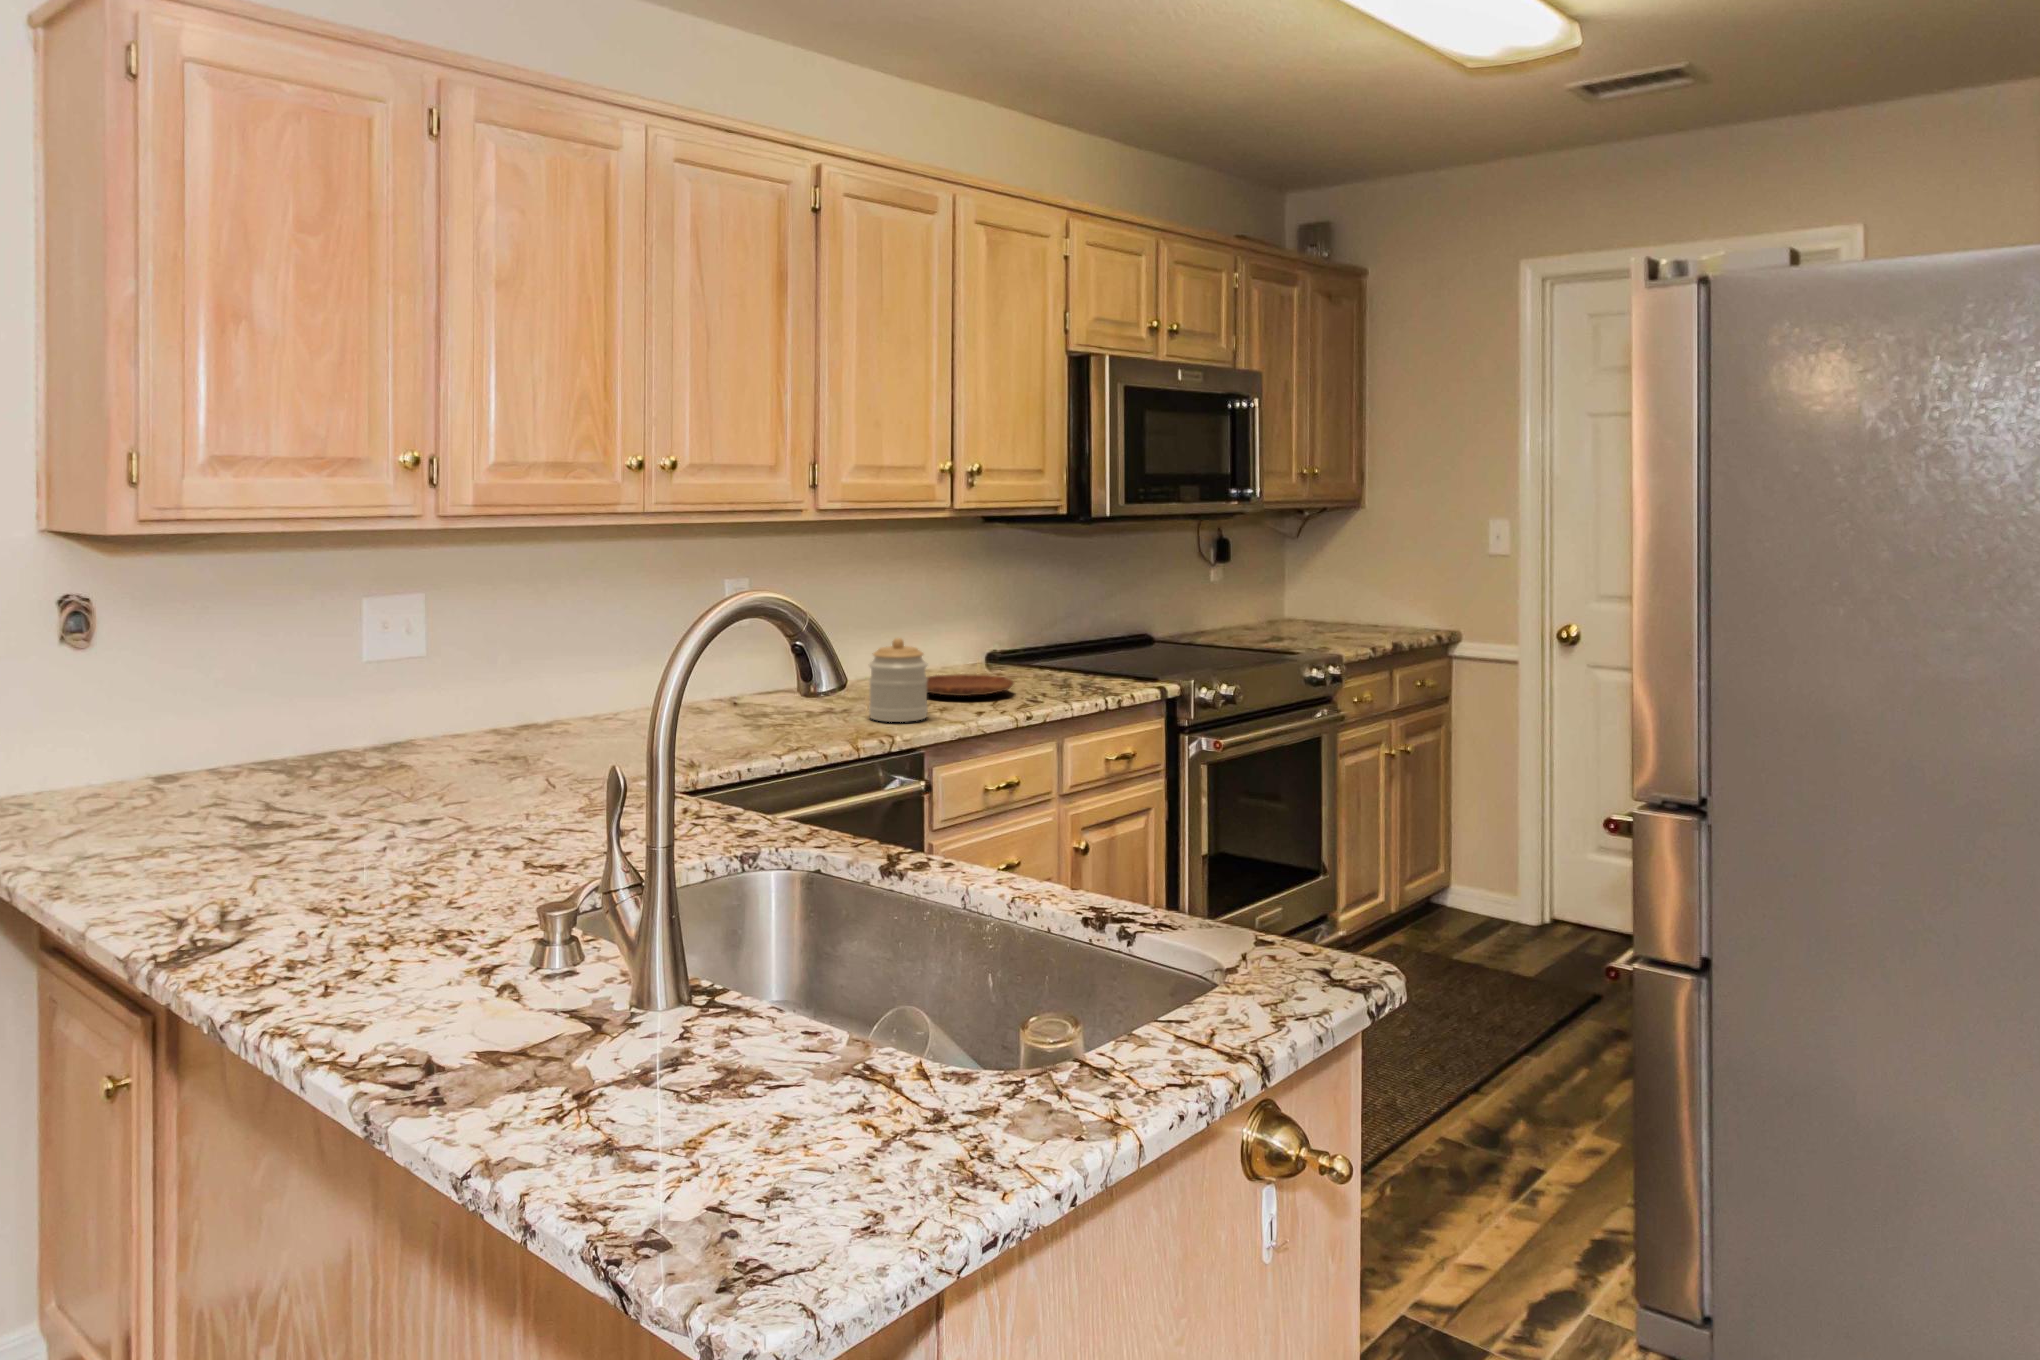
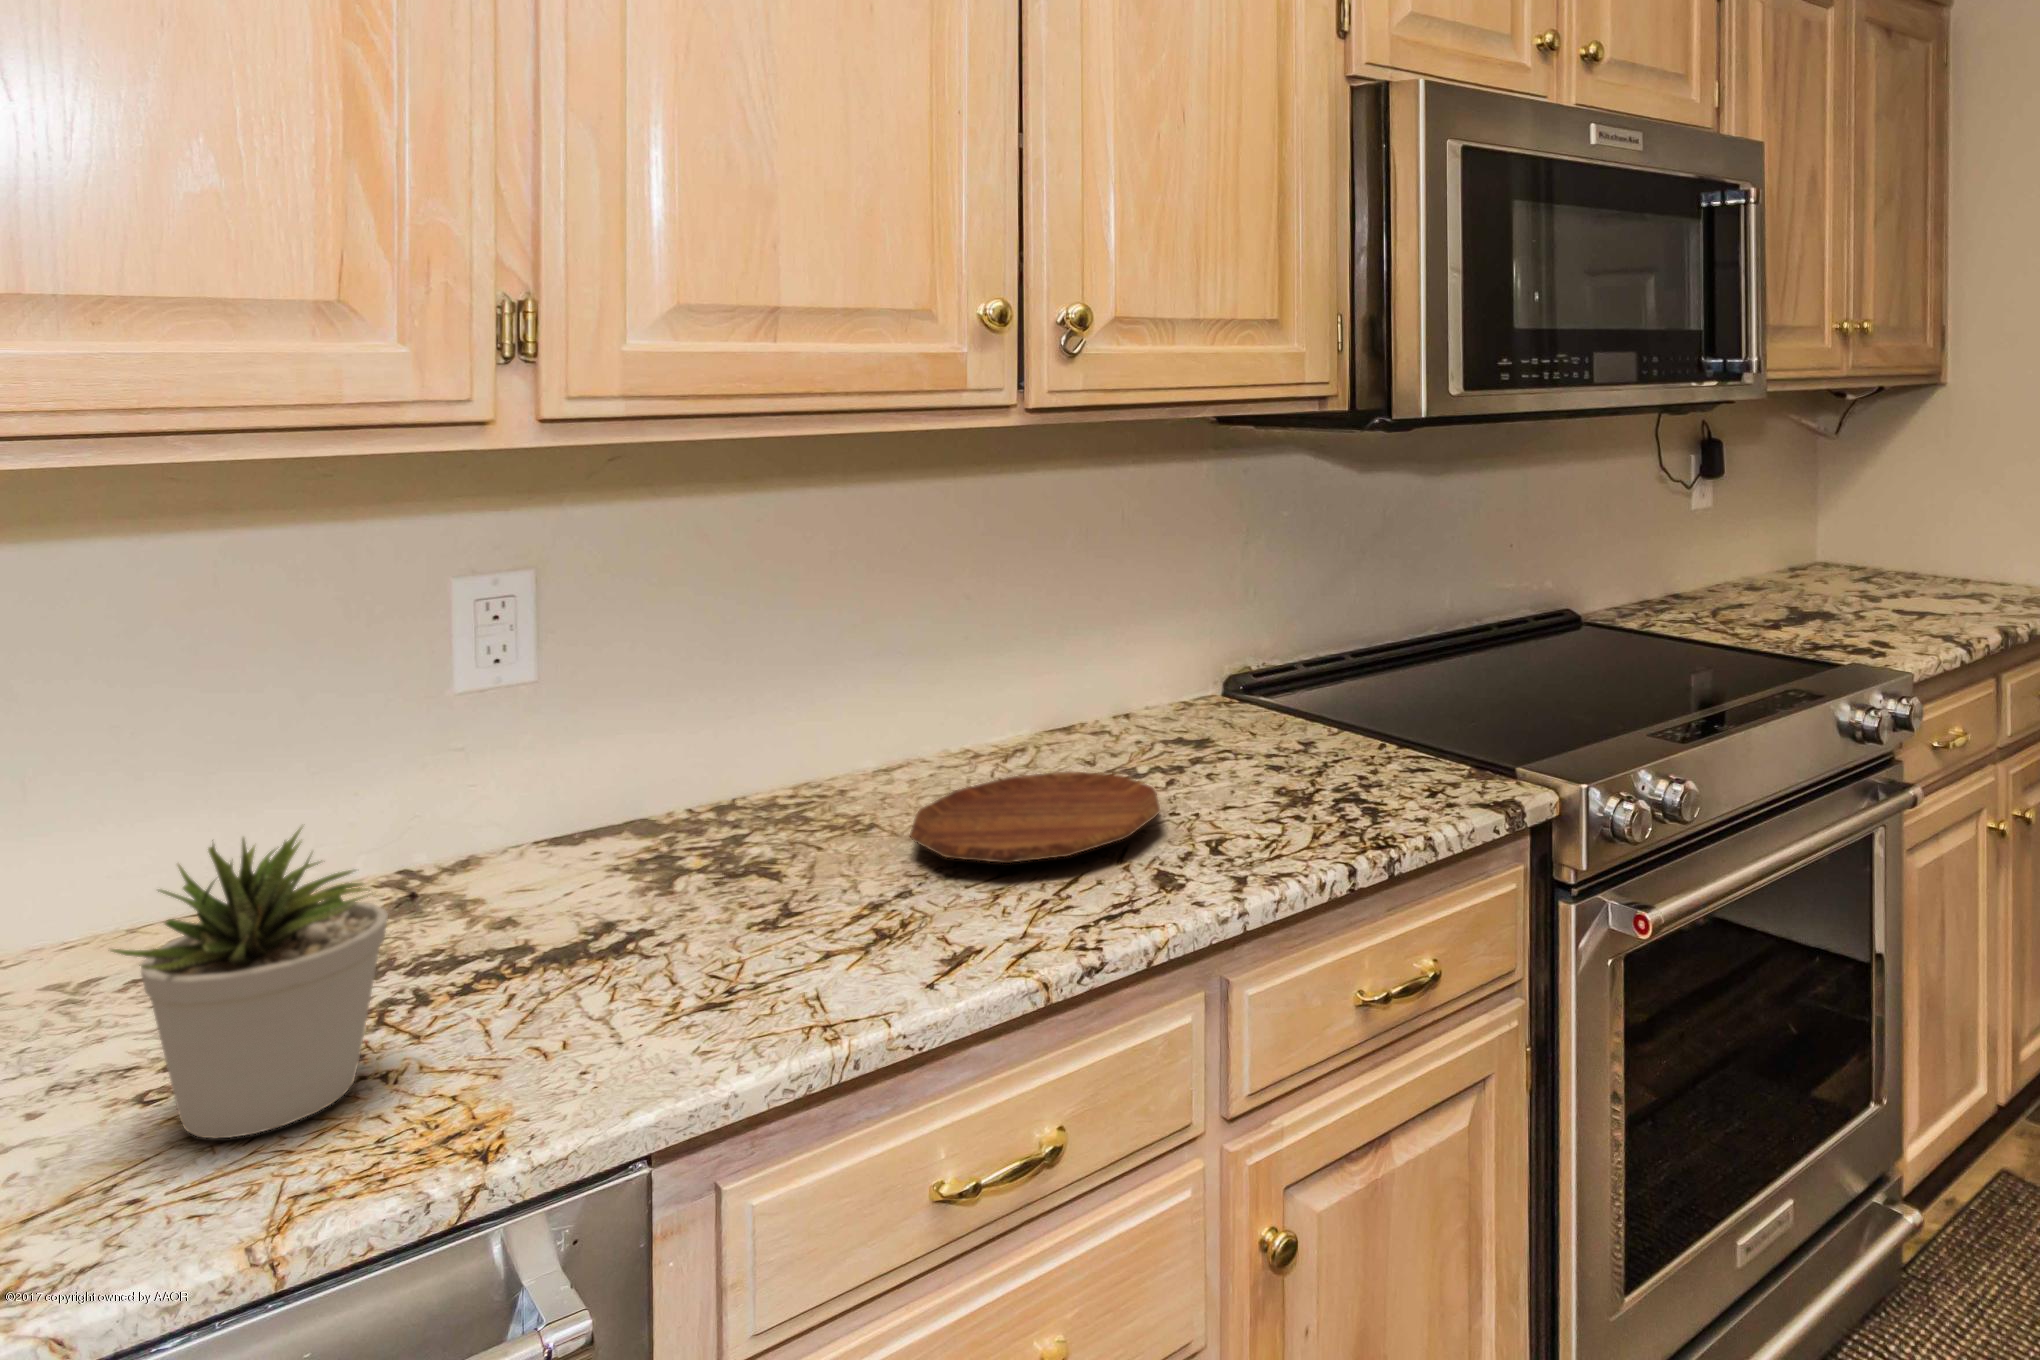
potted plant: none [767,638,829,735] -> present [111,828,388,1138]
jar: present [869,638,928,722] -> none [614,771,801,1026]

